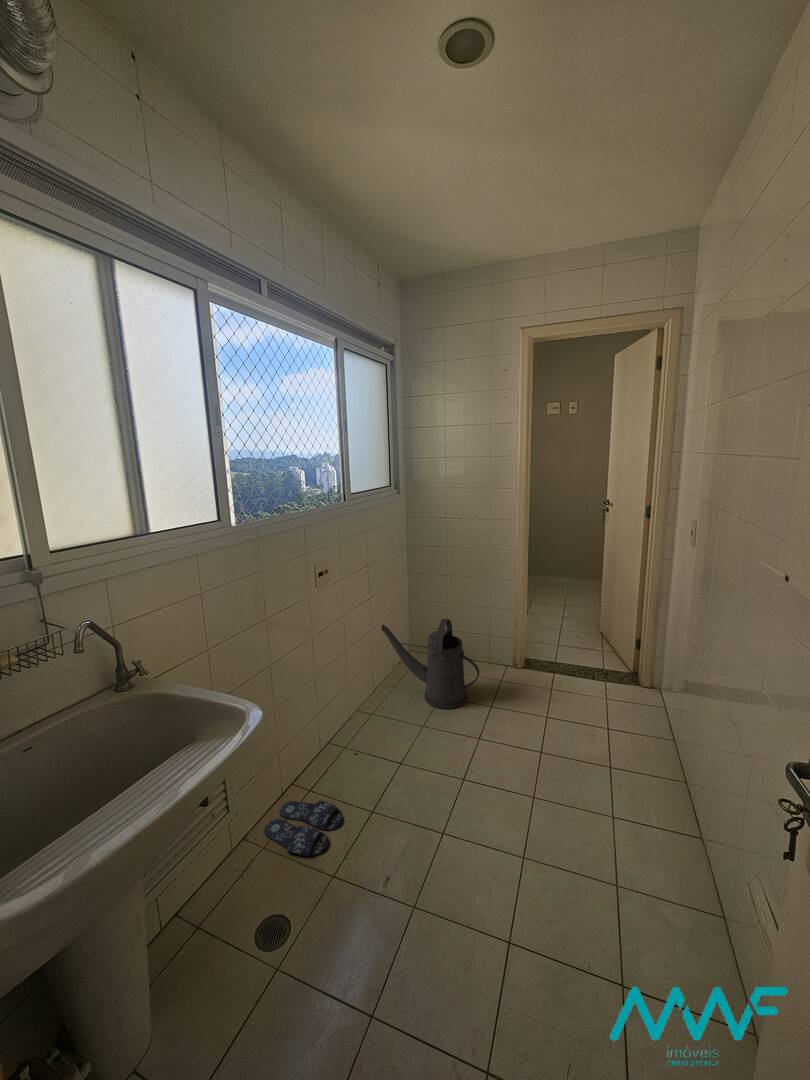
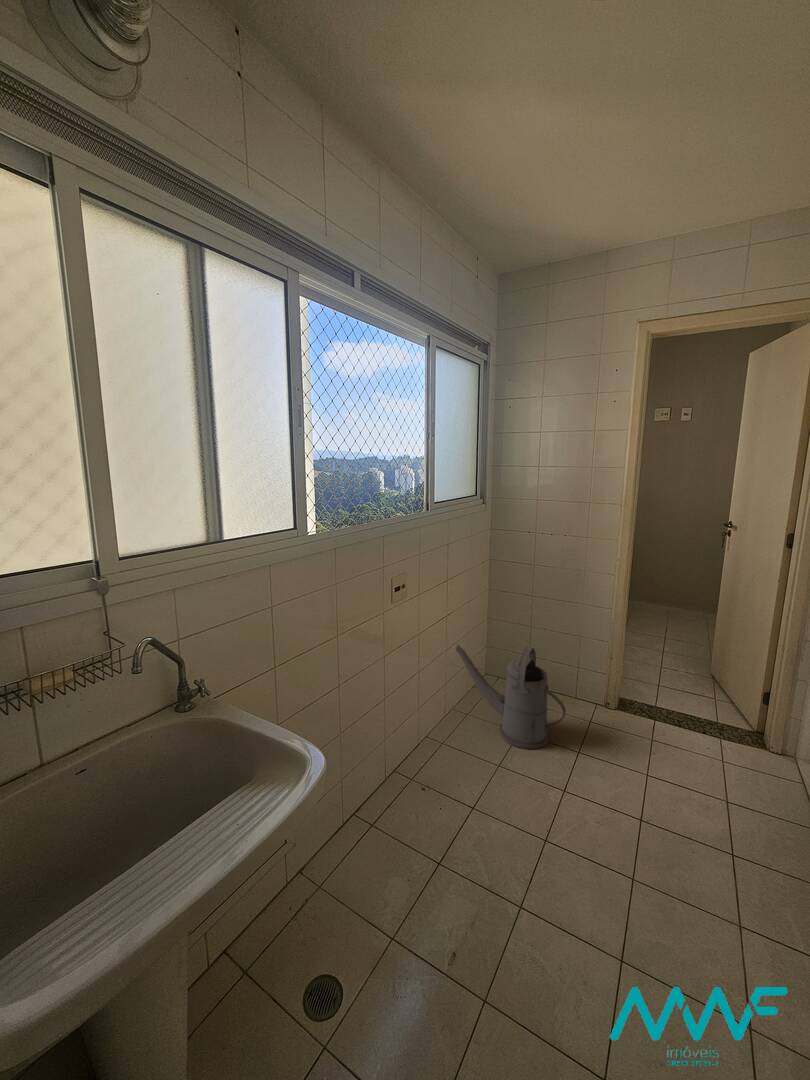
slippers: present [264,800,343,857] -> none [321,834,405,908]

